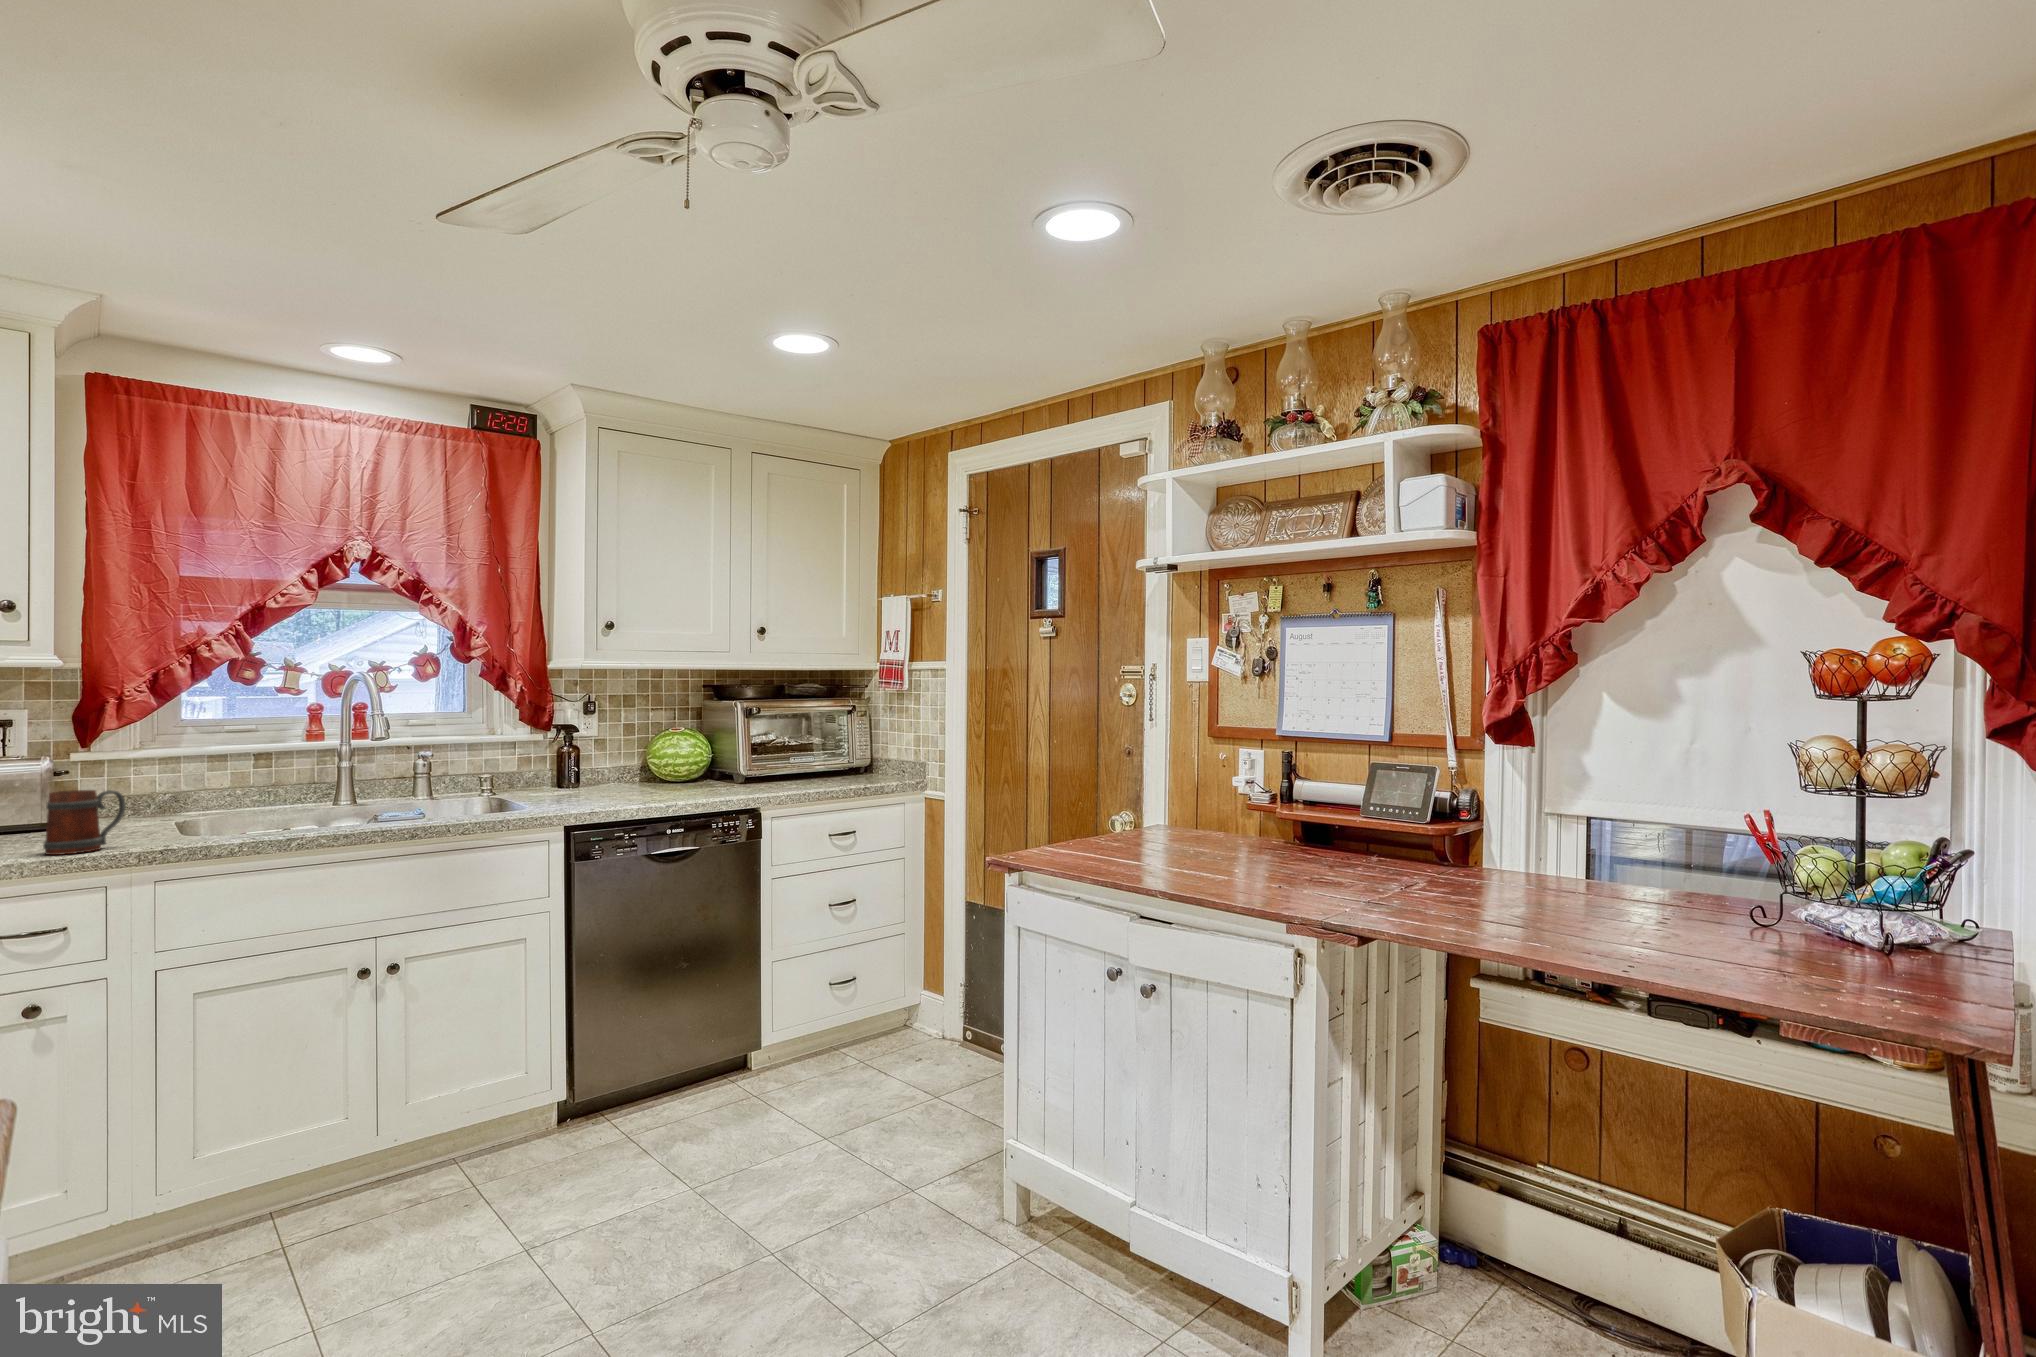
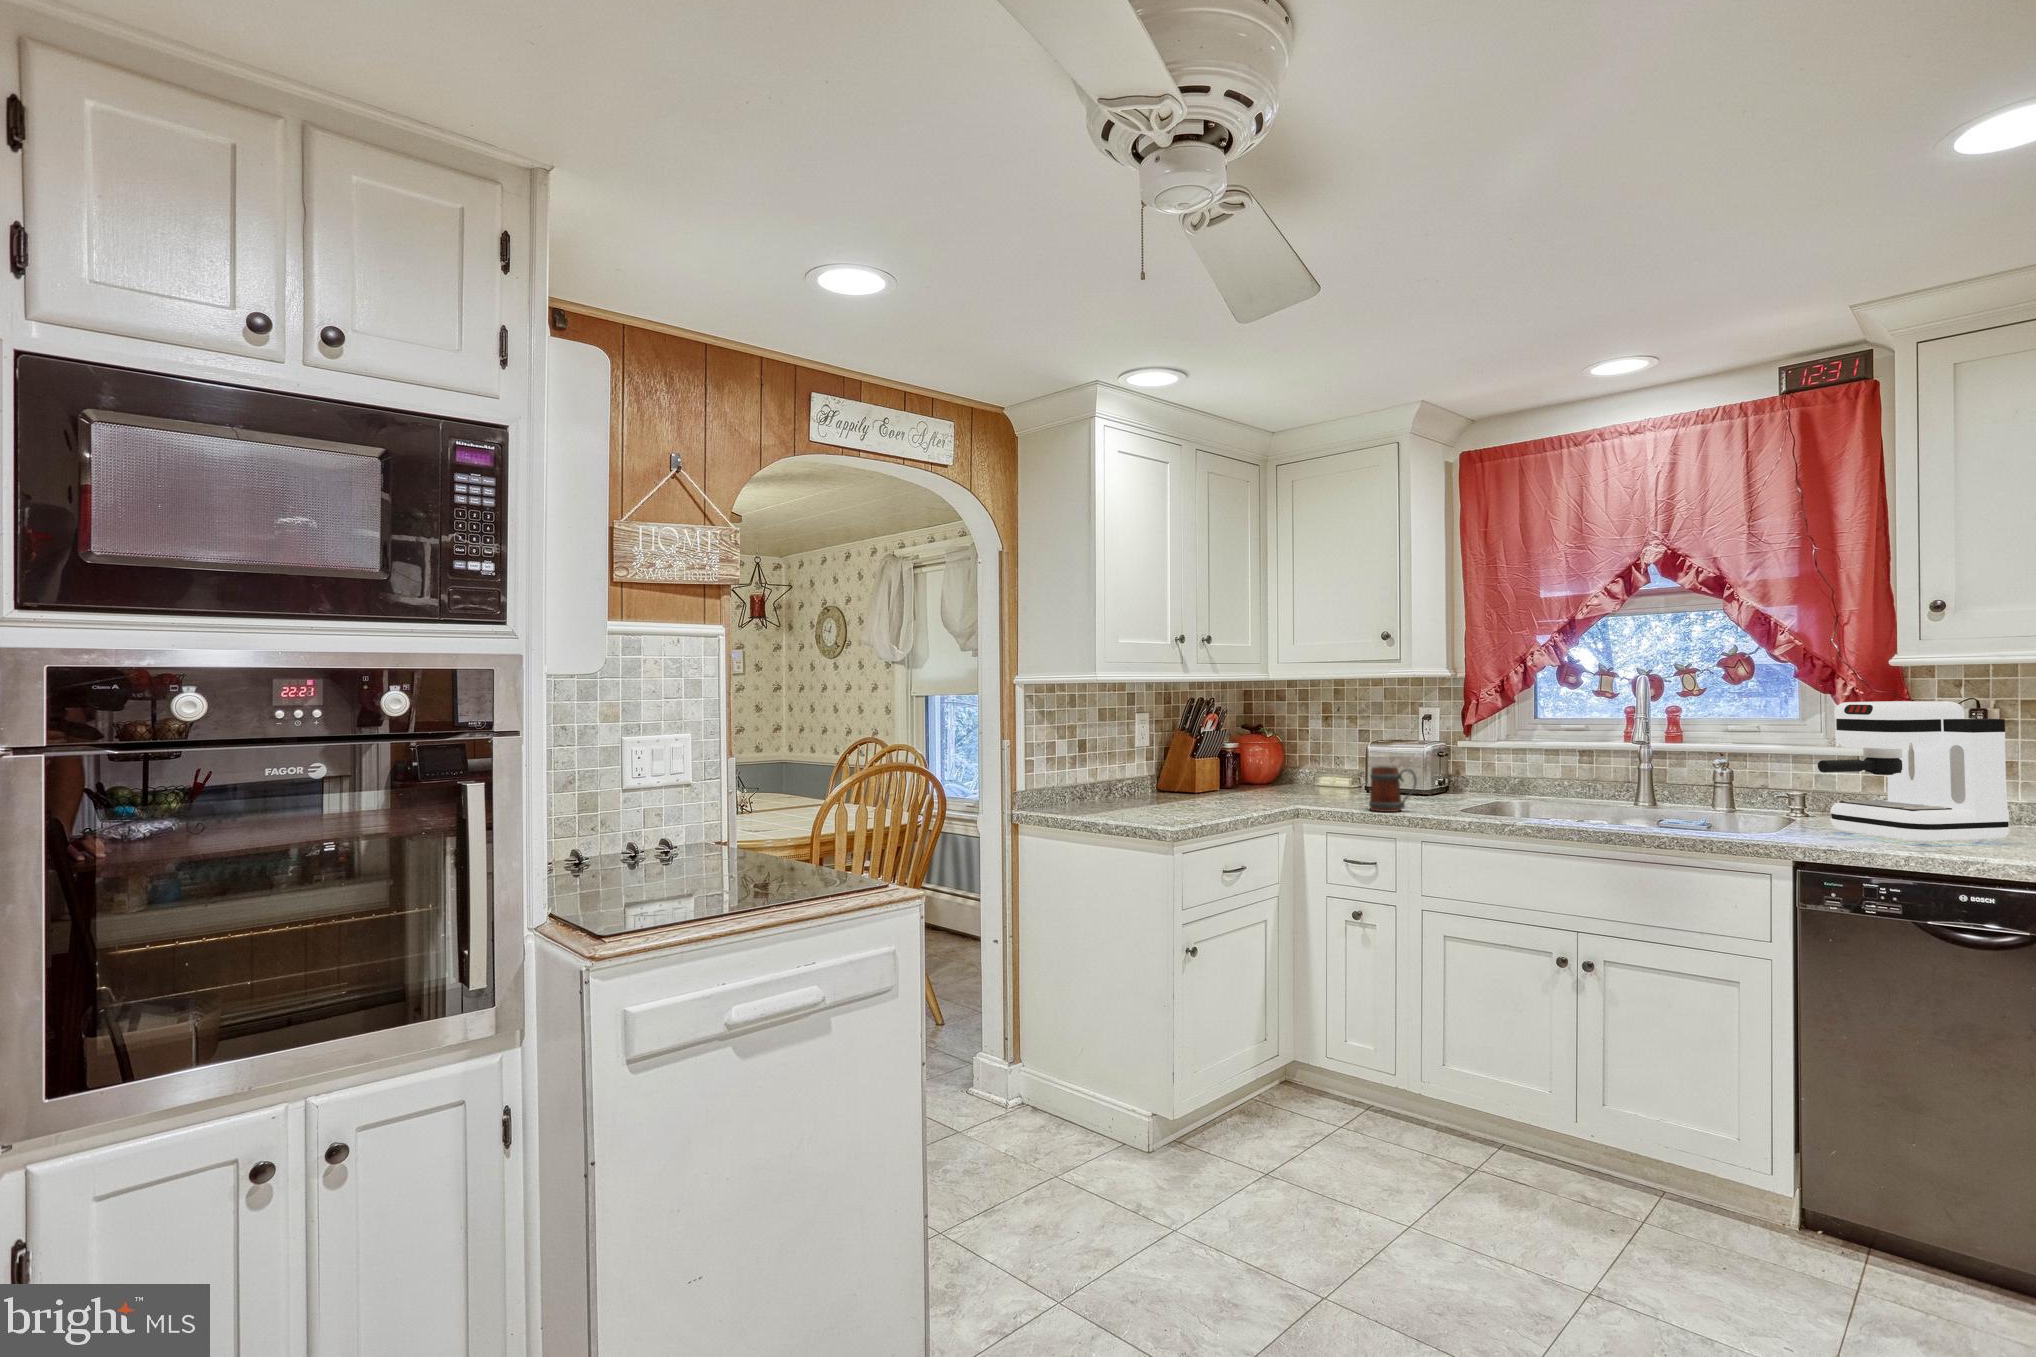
coffee maker: none [543,694,646,801] -> present [1818,701,2009,844]

